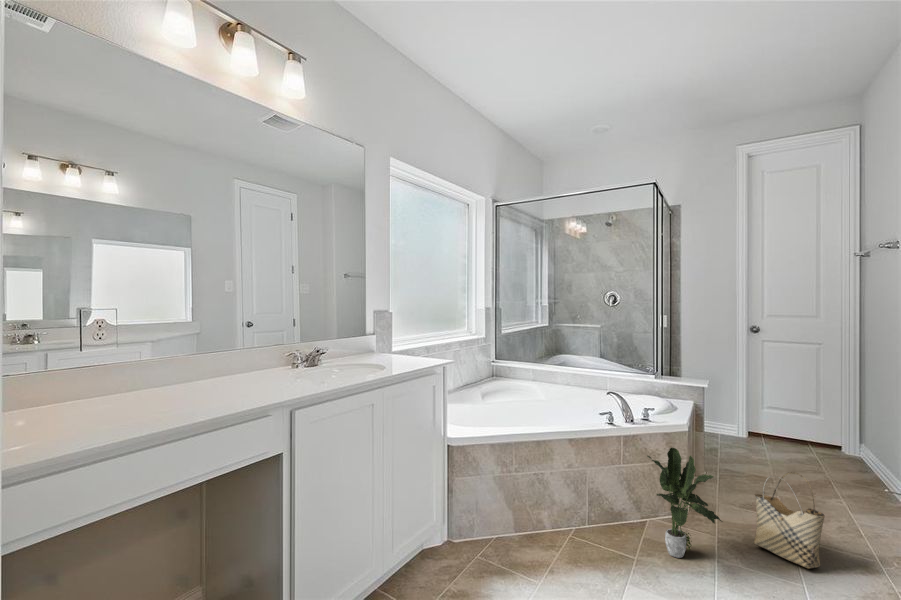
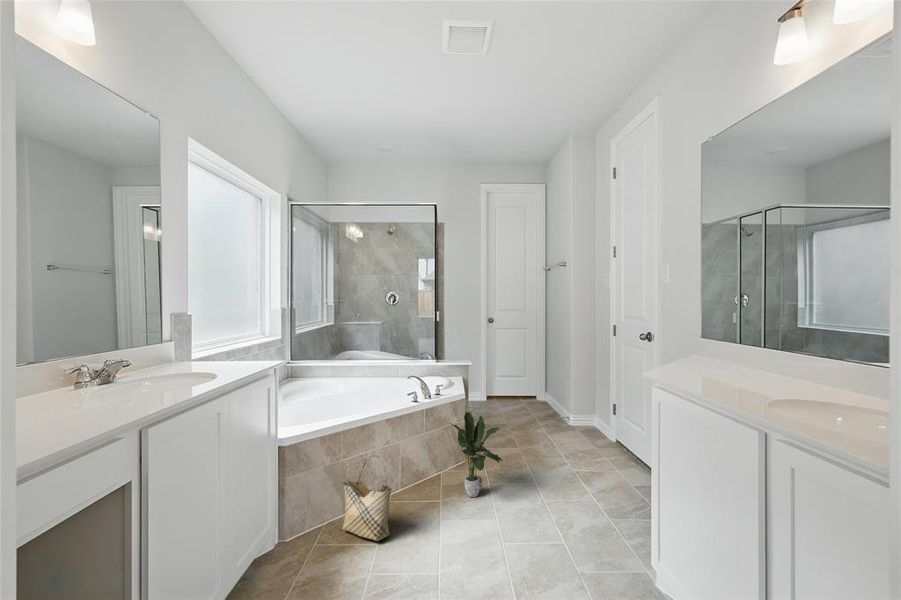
woven basket: present [754,472,825,568] -> present [343,455,392,541]

